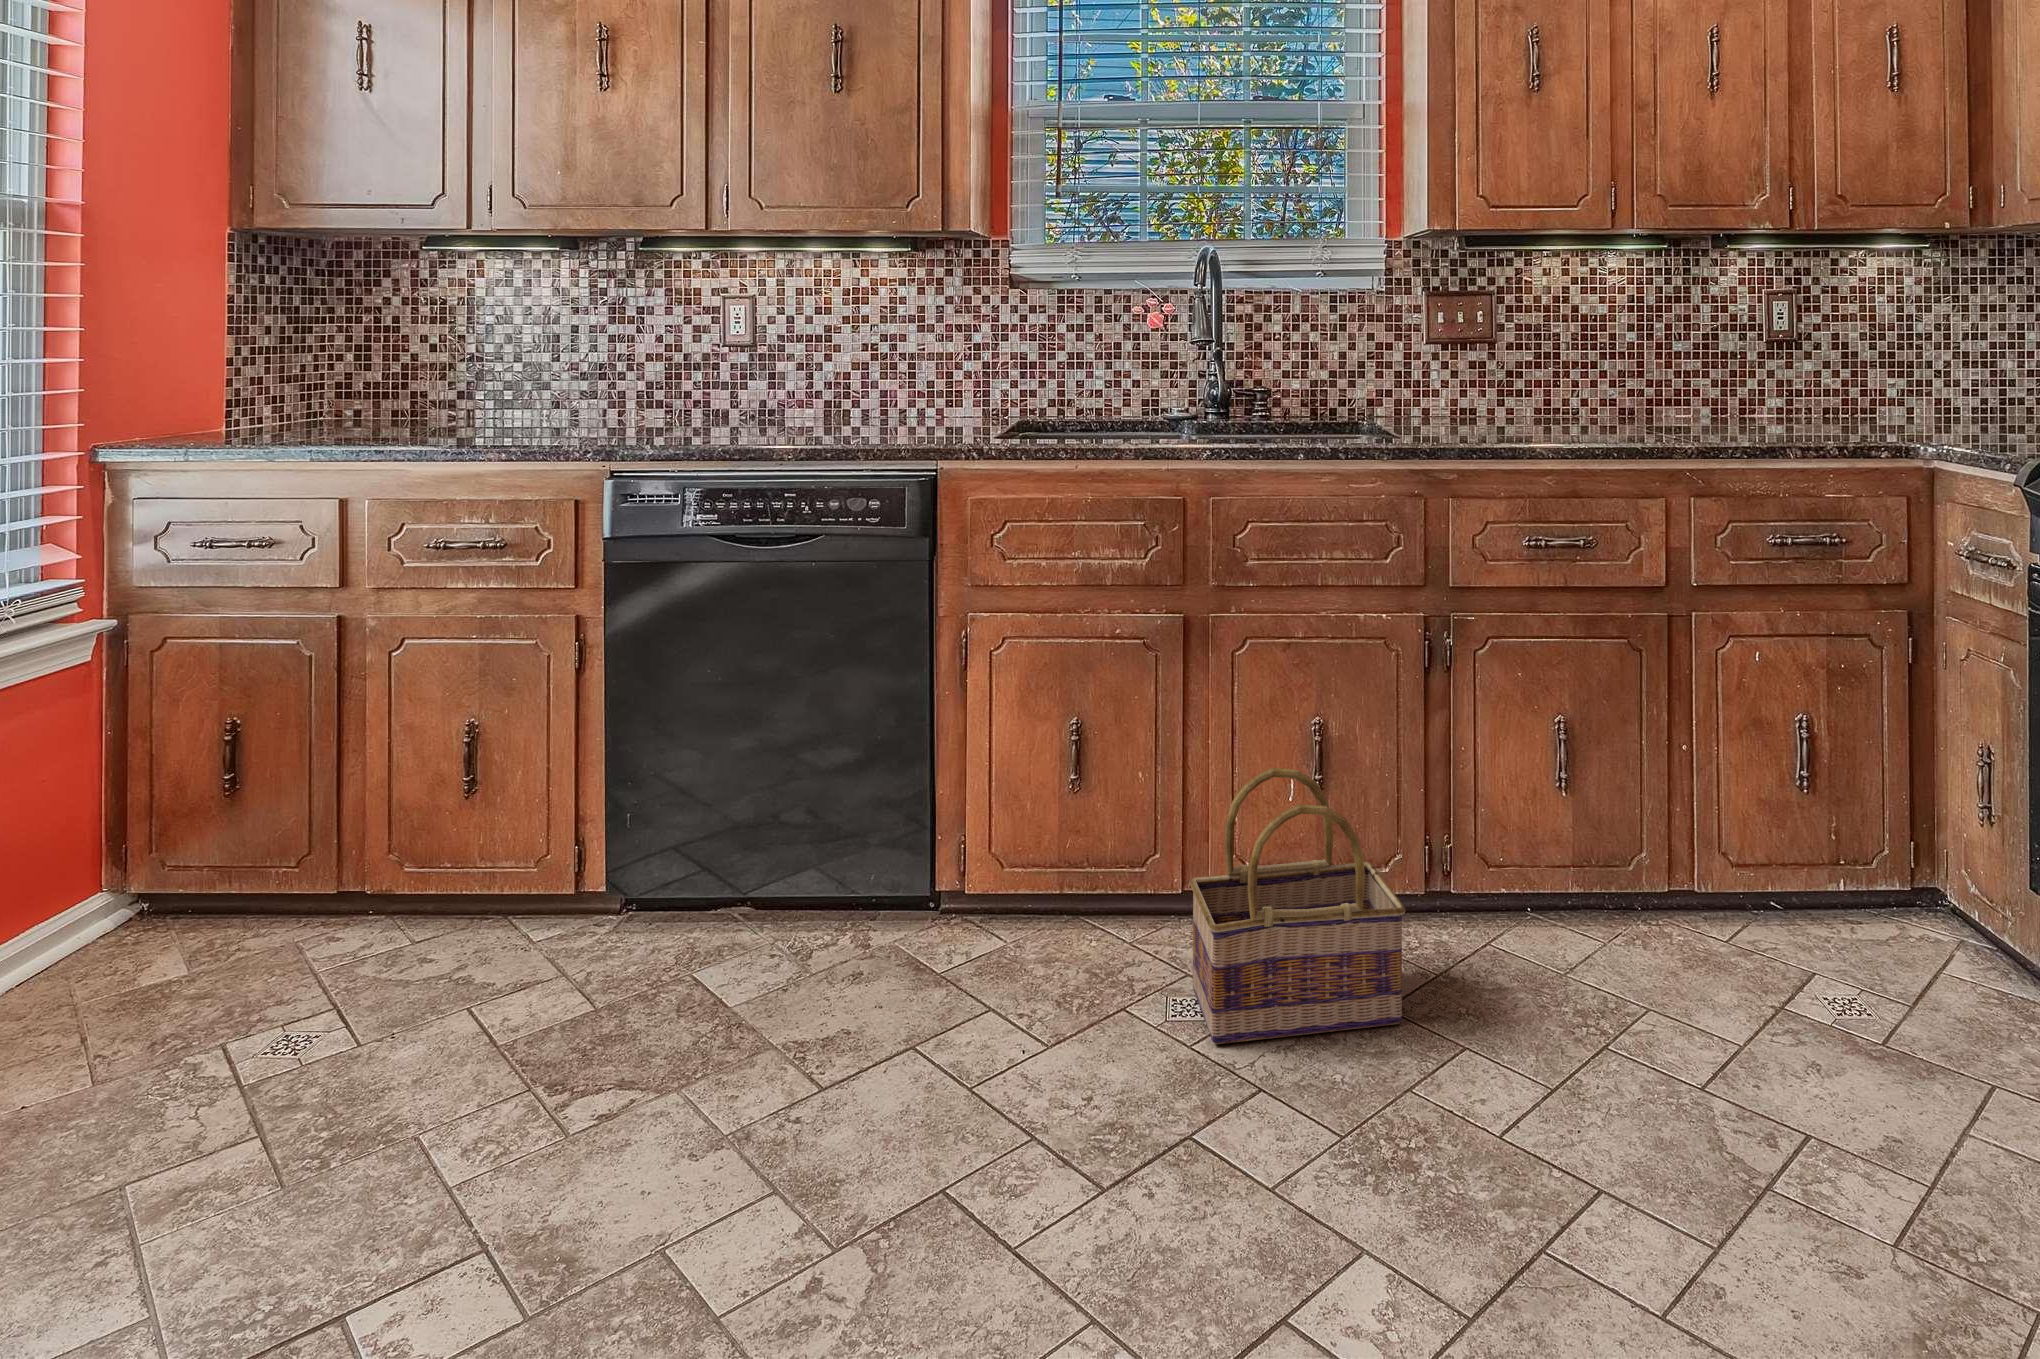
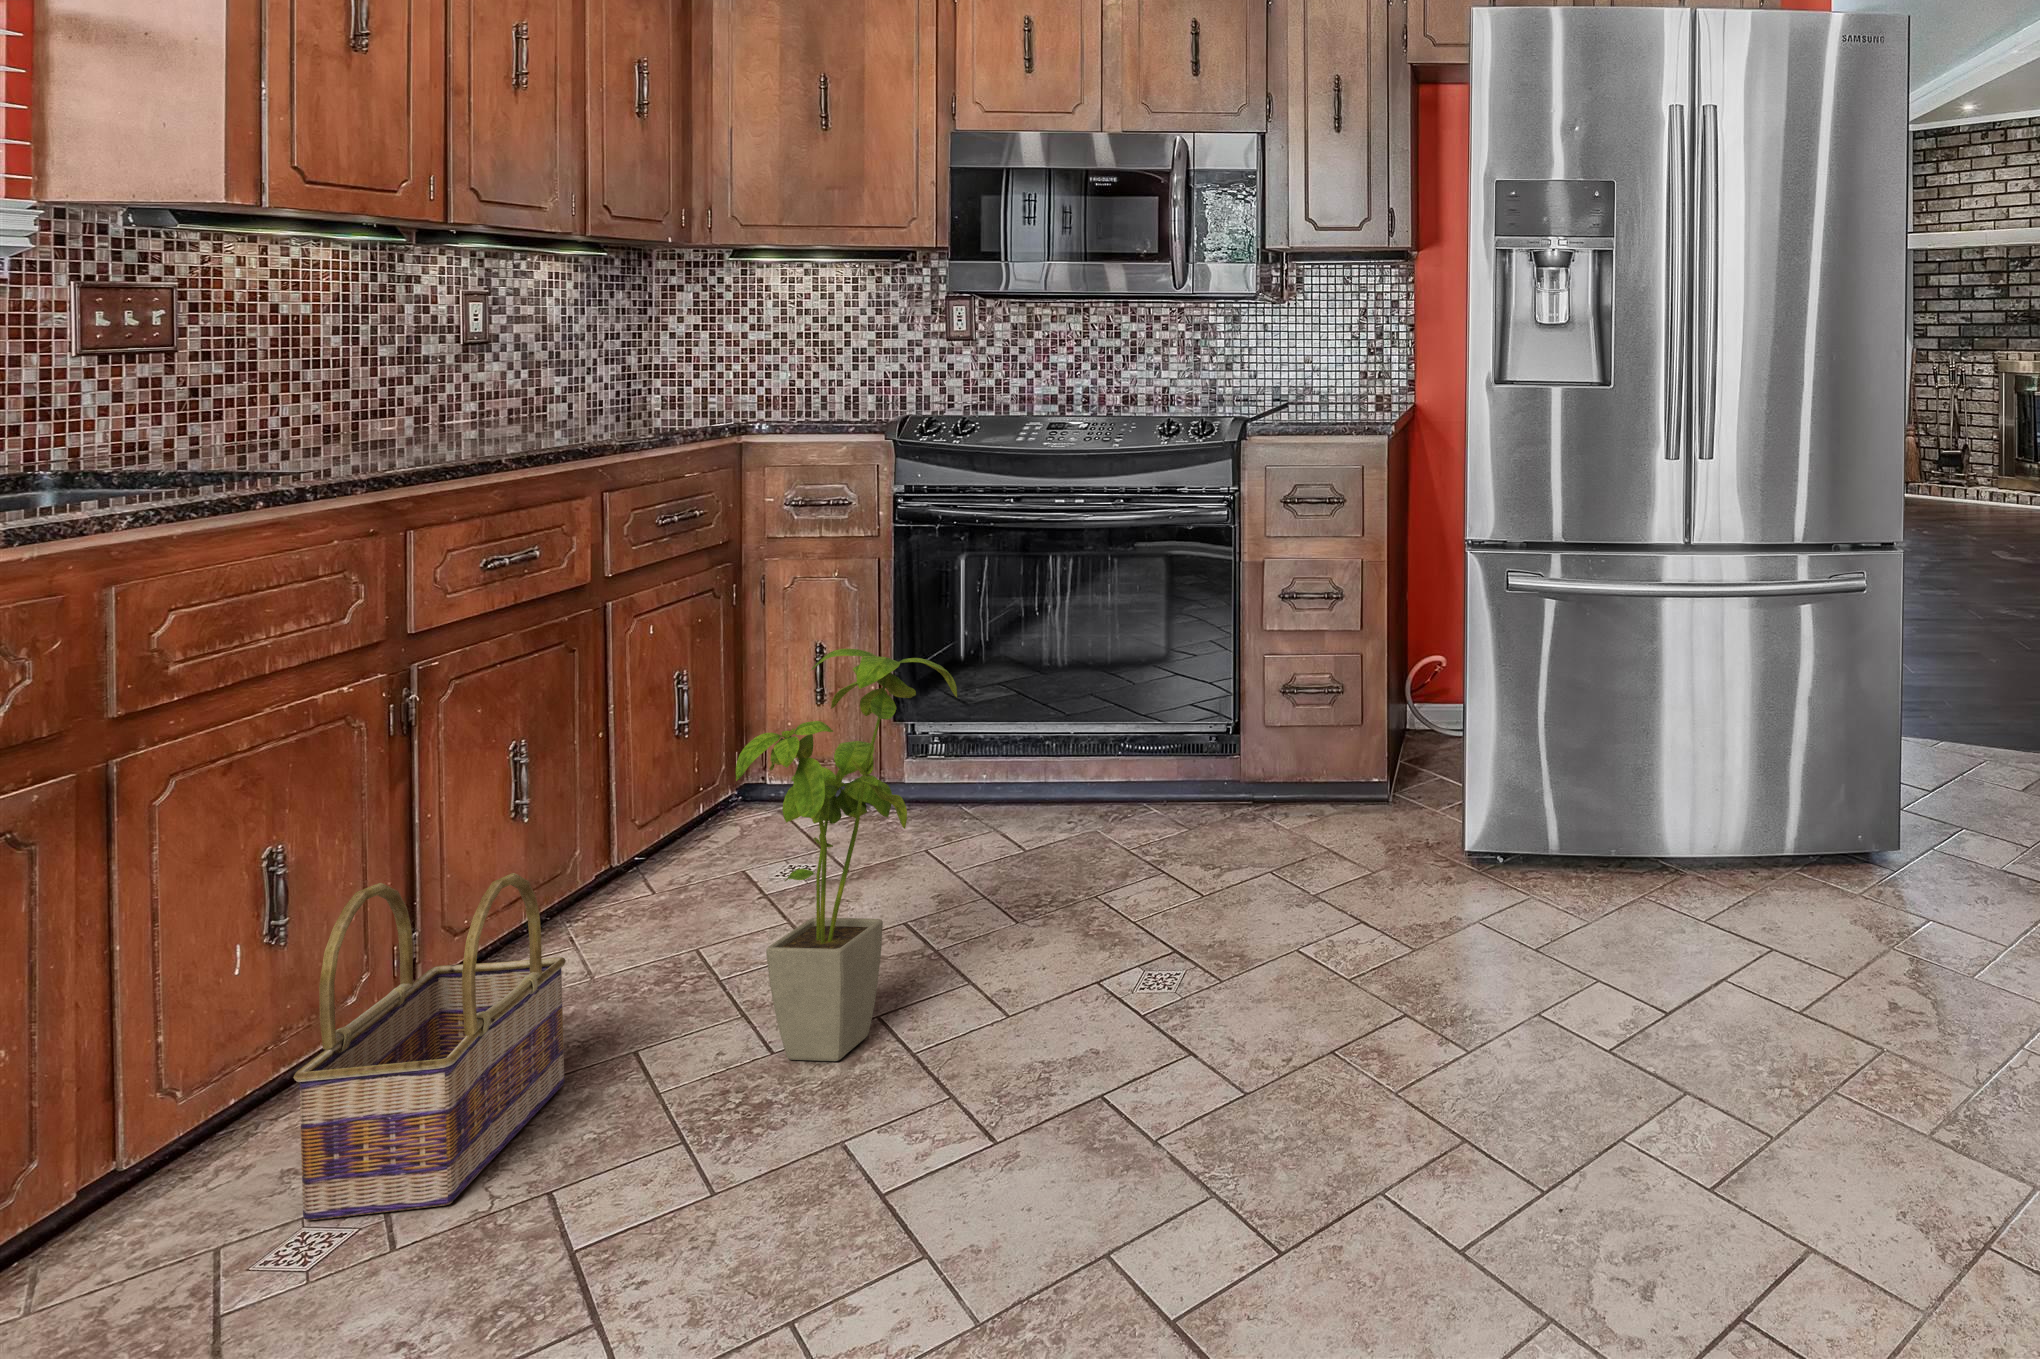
house plant: none [1430,715,1674,1193] -> present [736,649,957,1061]

